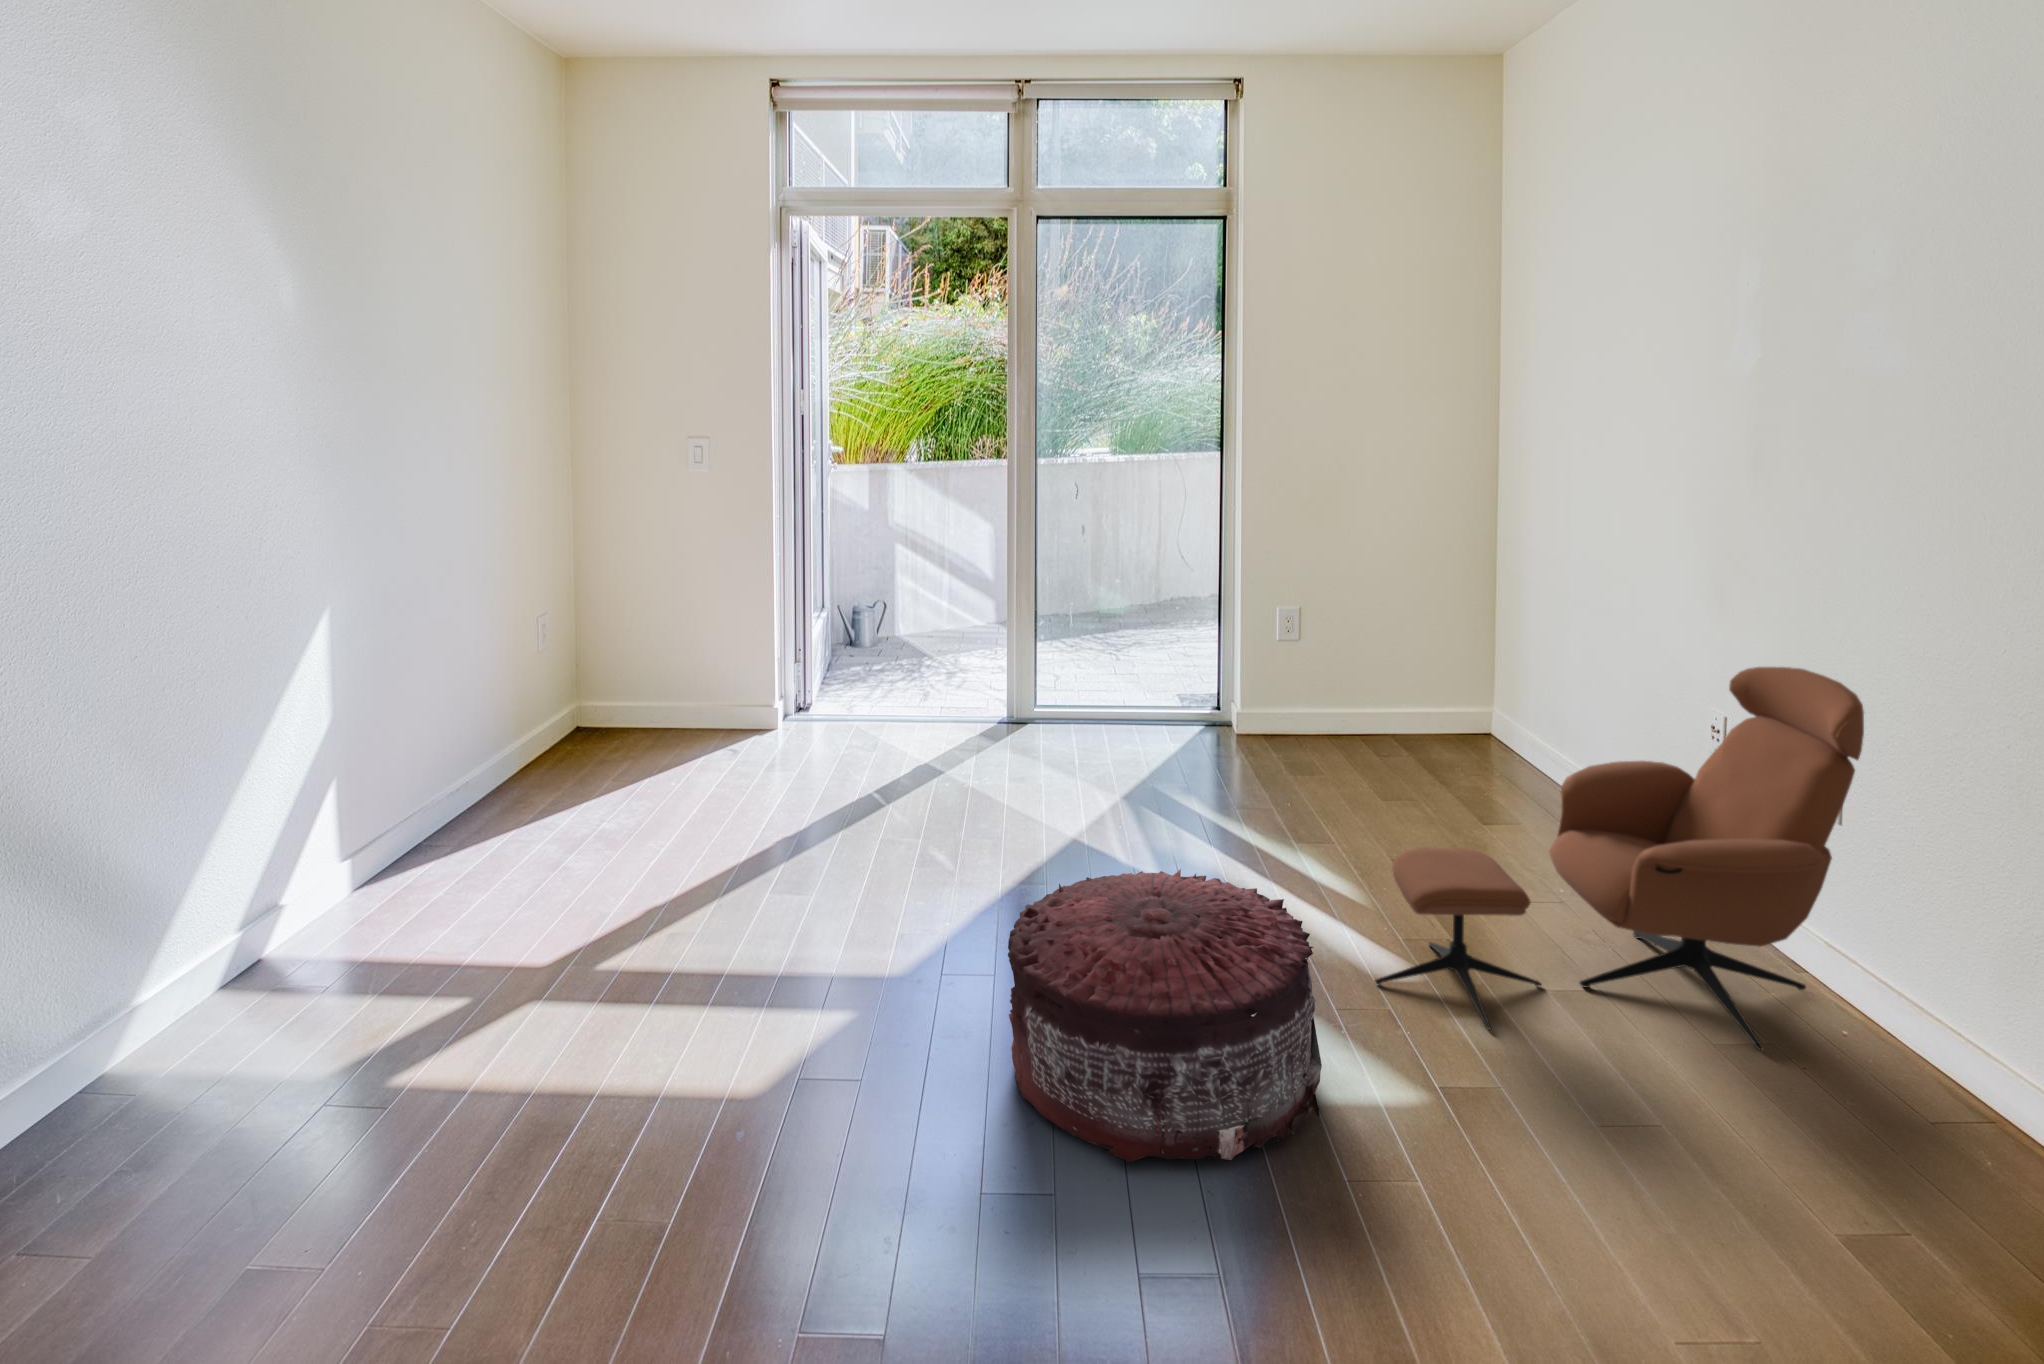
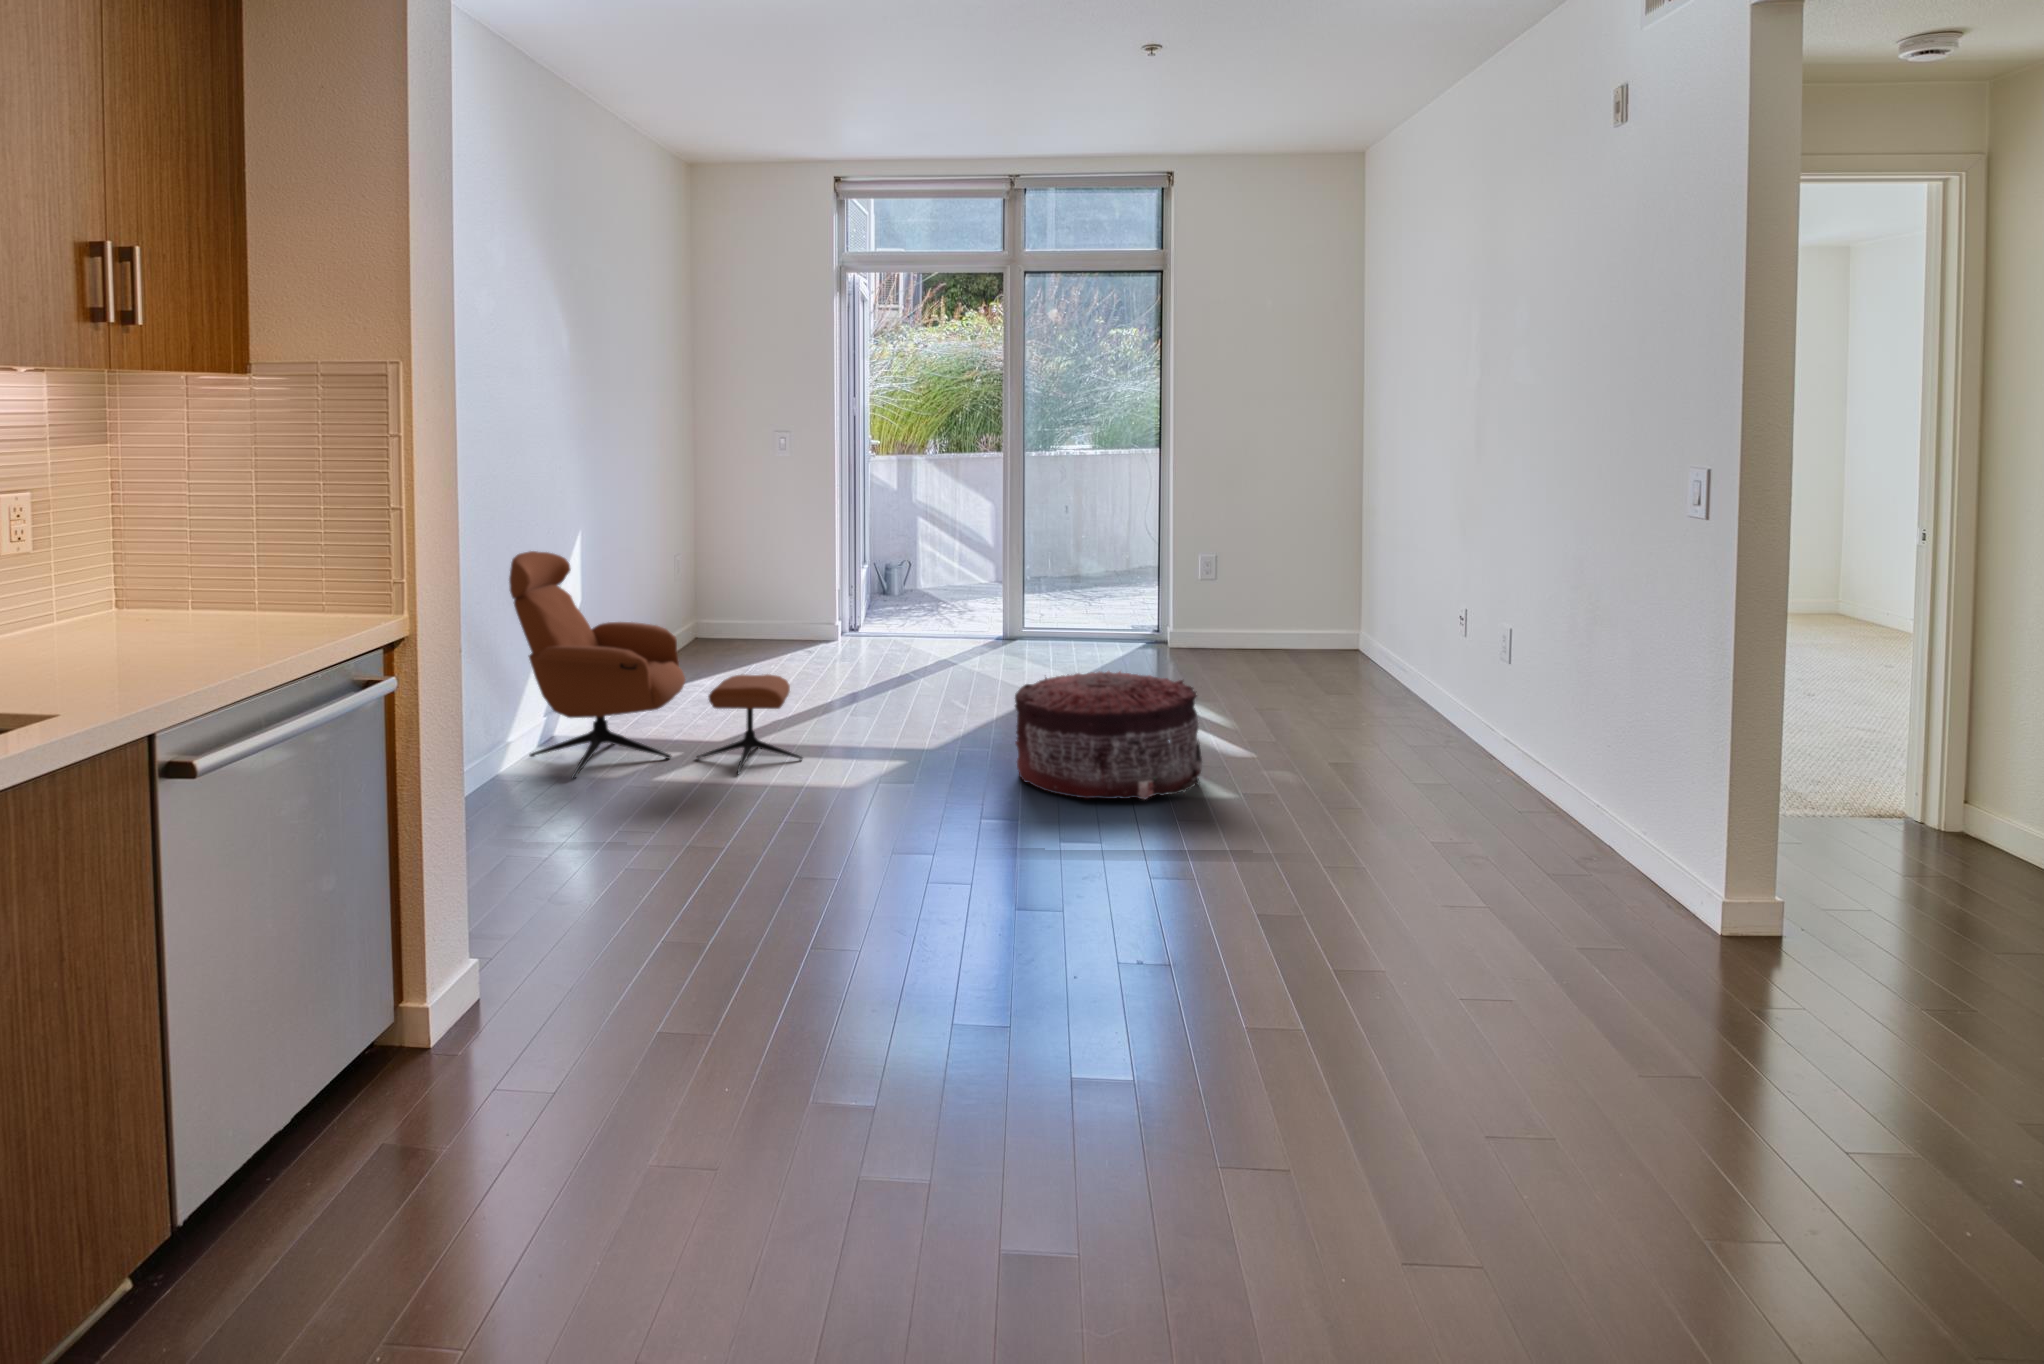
lounge chair: present [1375,667,1864,1050] -> present [509,551,803,779]

